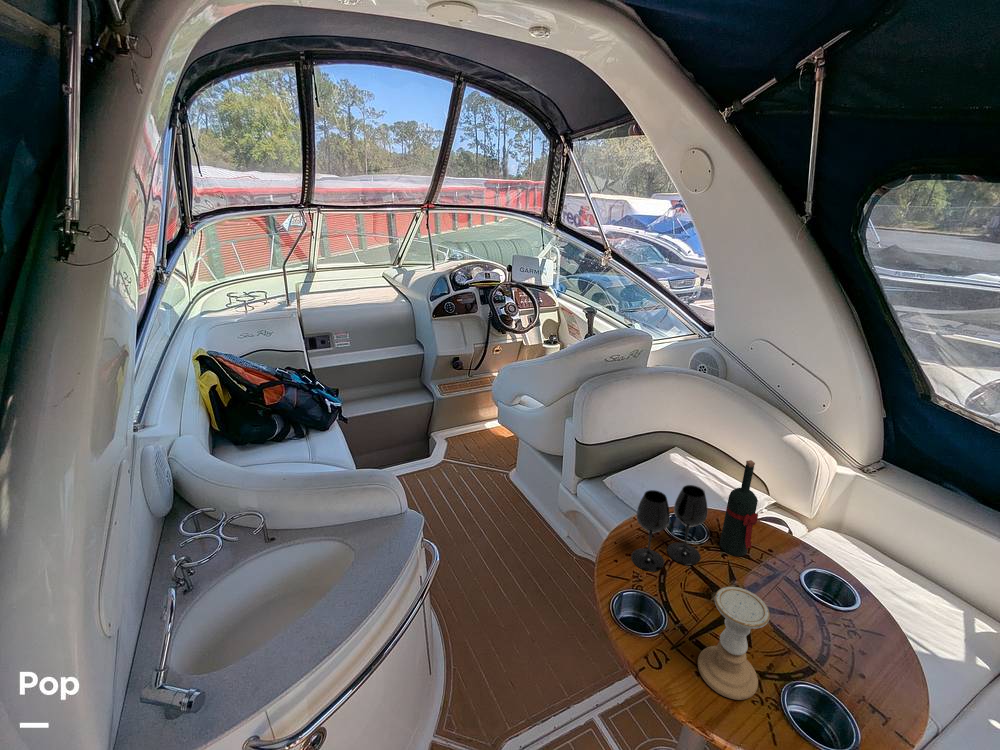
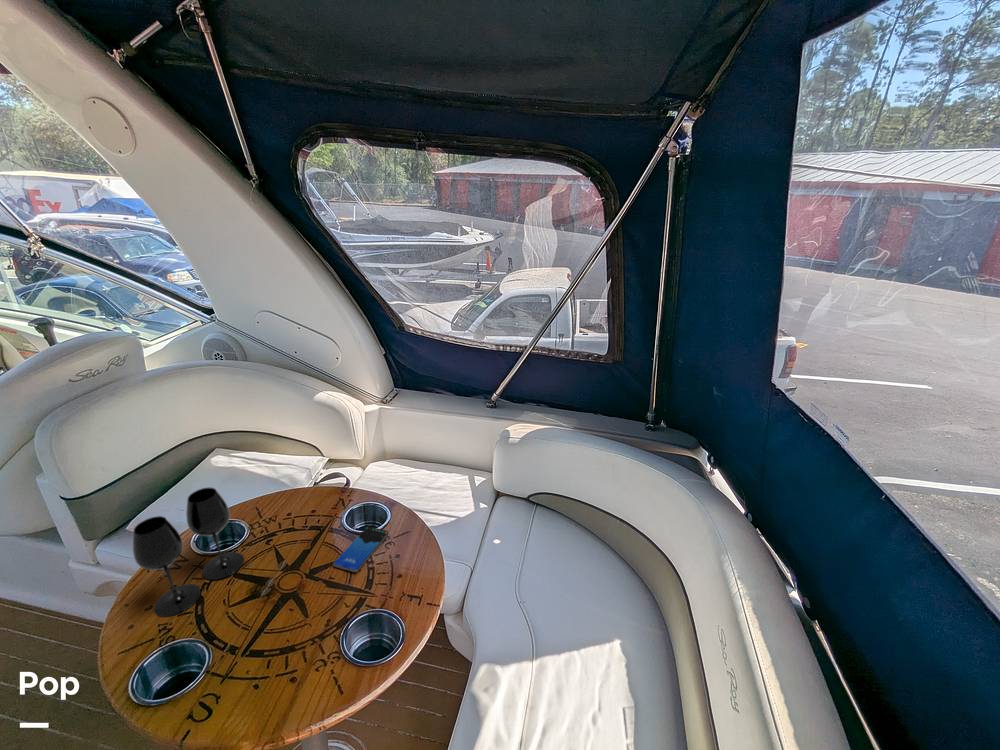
wine bottle: present [720,460,758,556] -> none [251,434,293,537]
candle holder: present [698,586,770,700] -> none [237,569,318,691]
smartphone: none [783,600,854,639] -> present [333,526,389,572]

